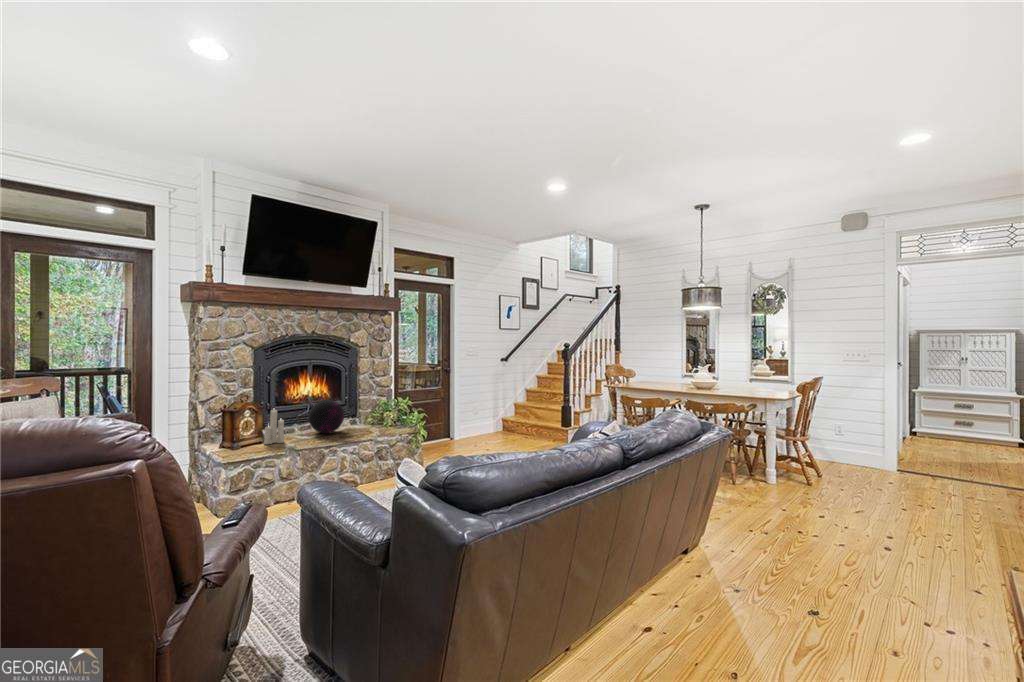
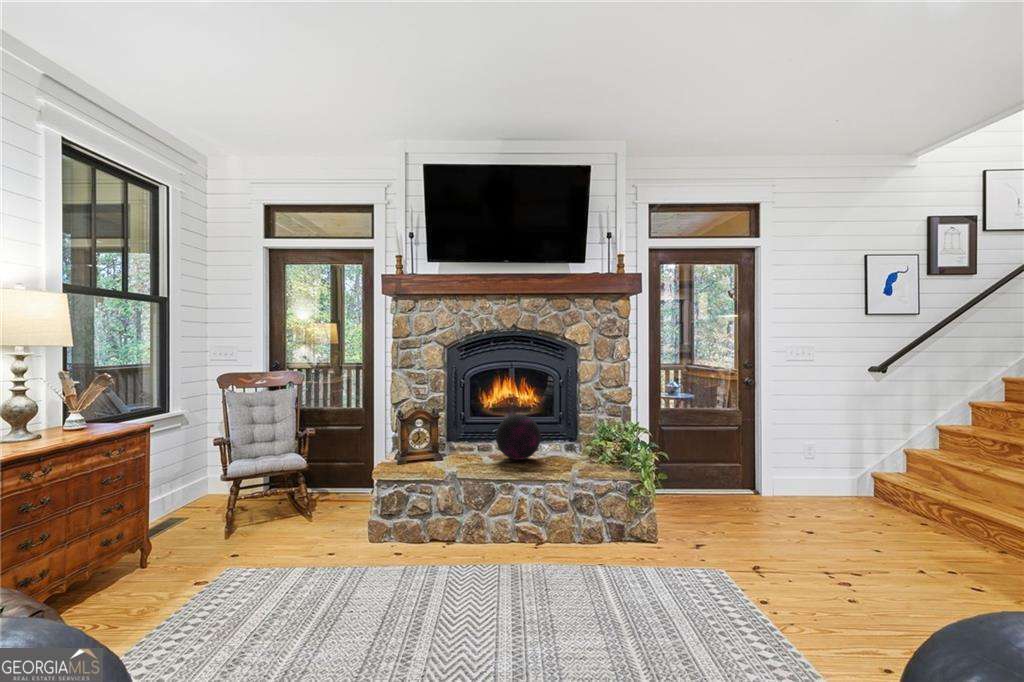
candle: present [264,410,284,444] -> none [433,413,457,464]

